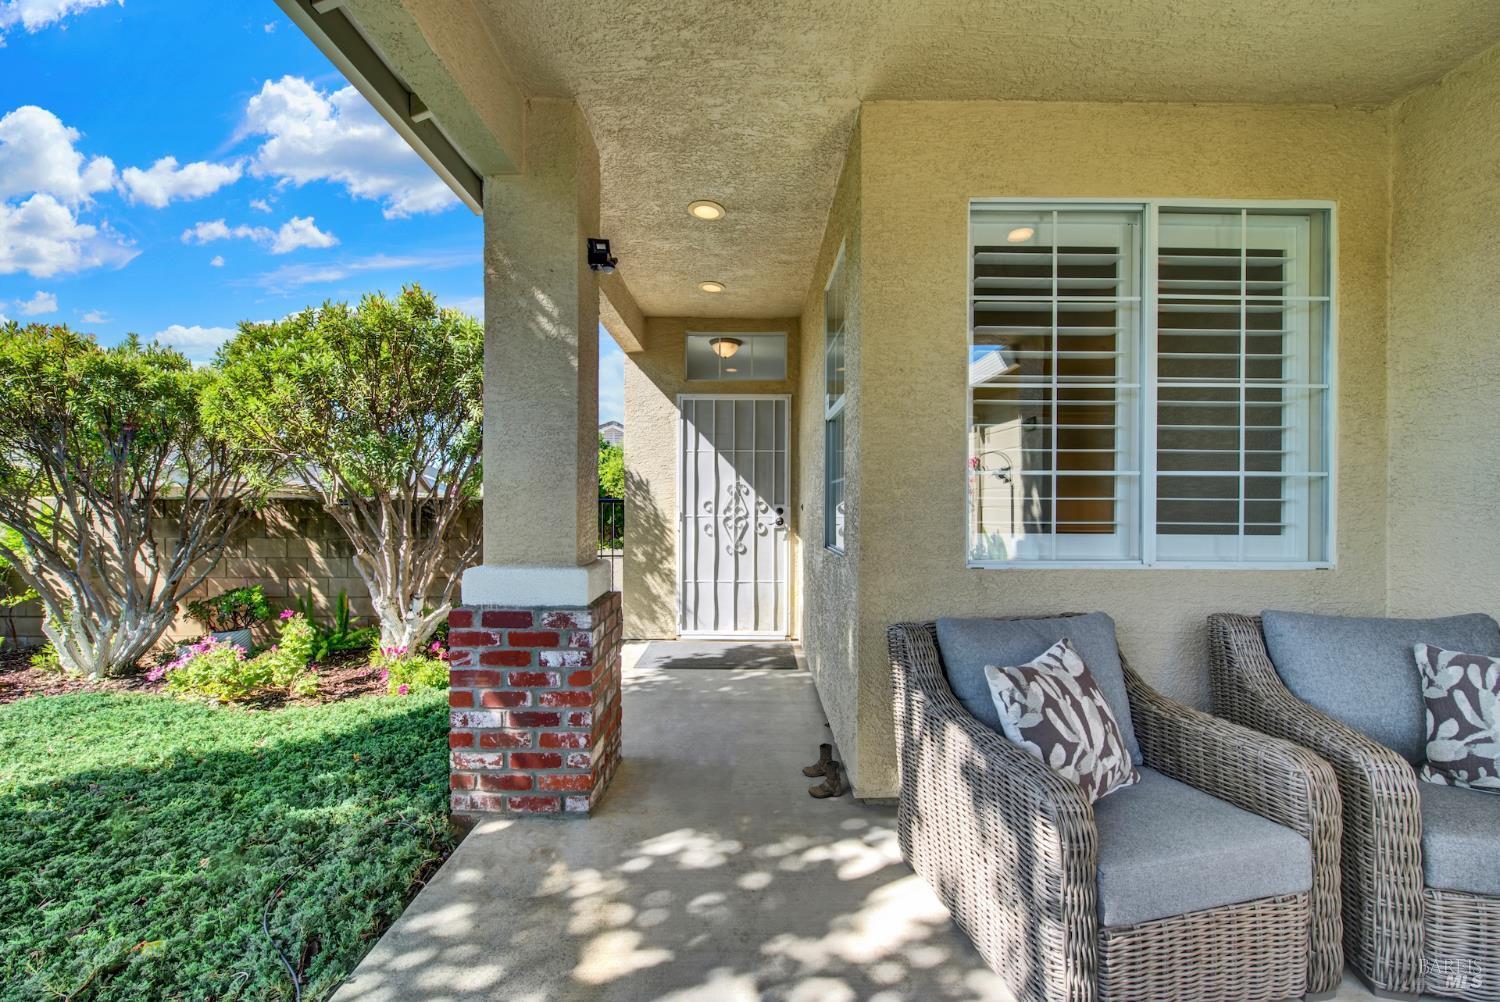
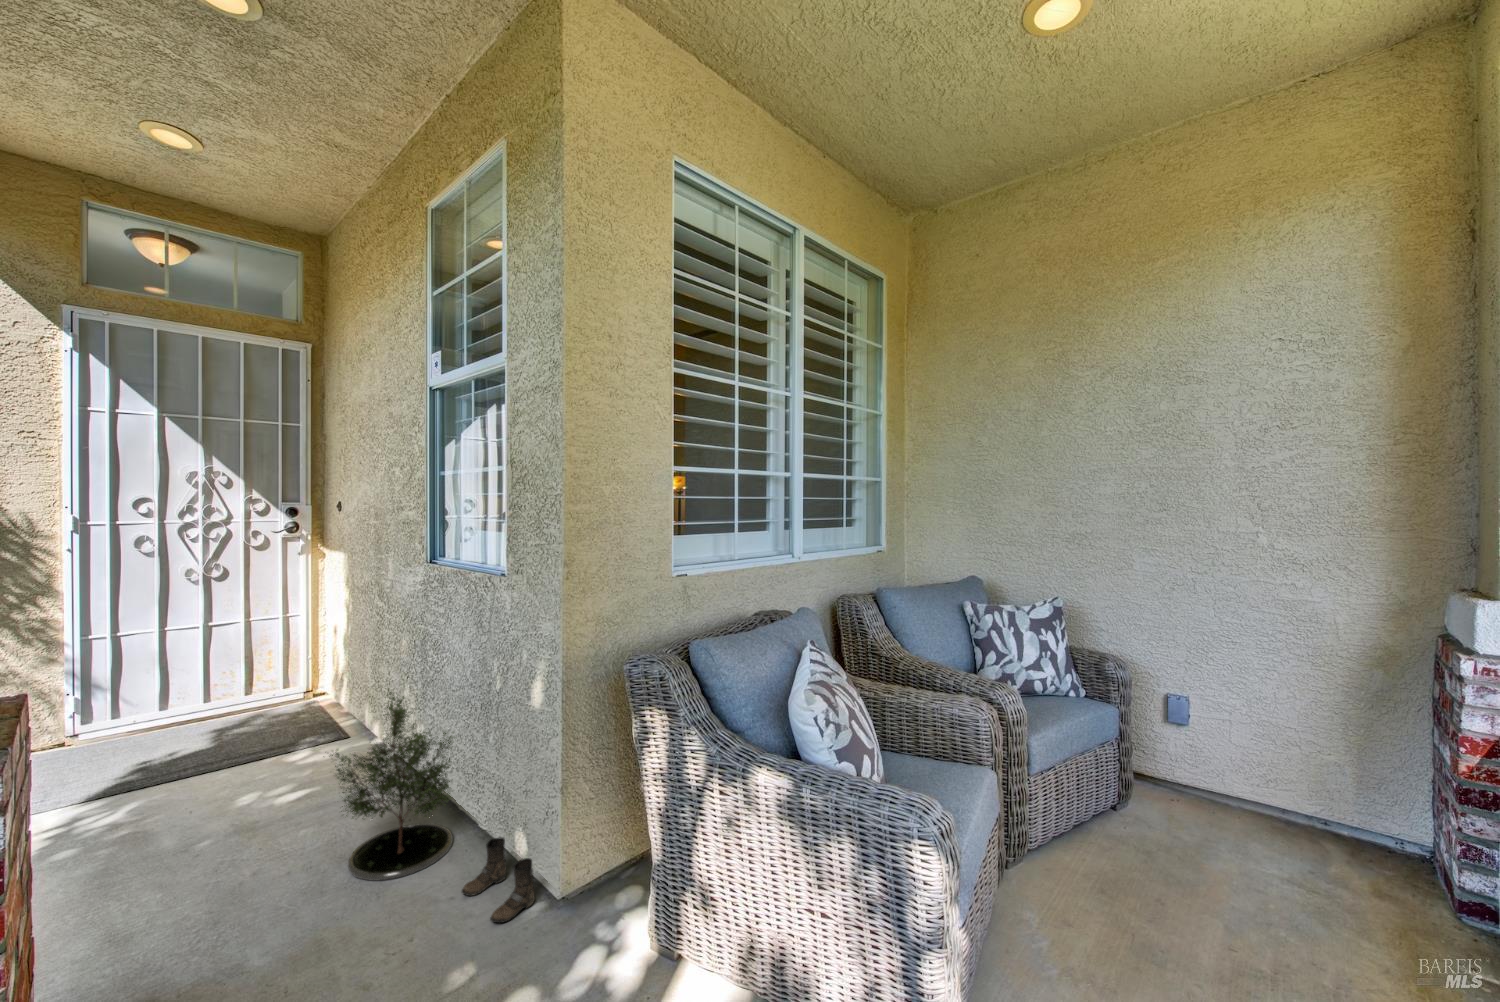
potted tree: none [745,625,820,752] -> present [329,689,453,880]

